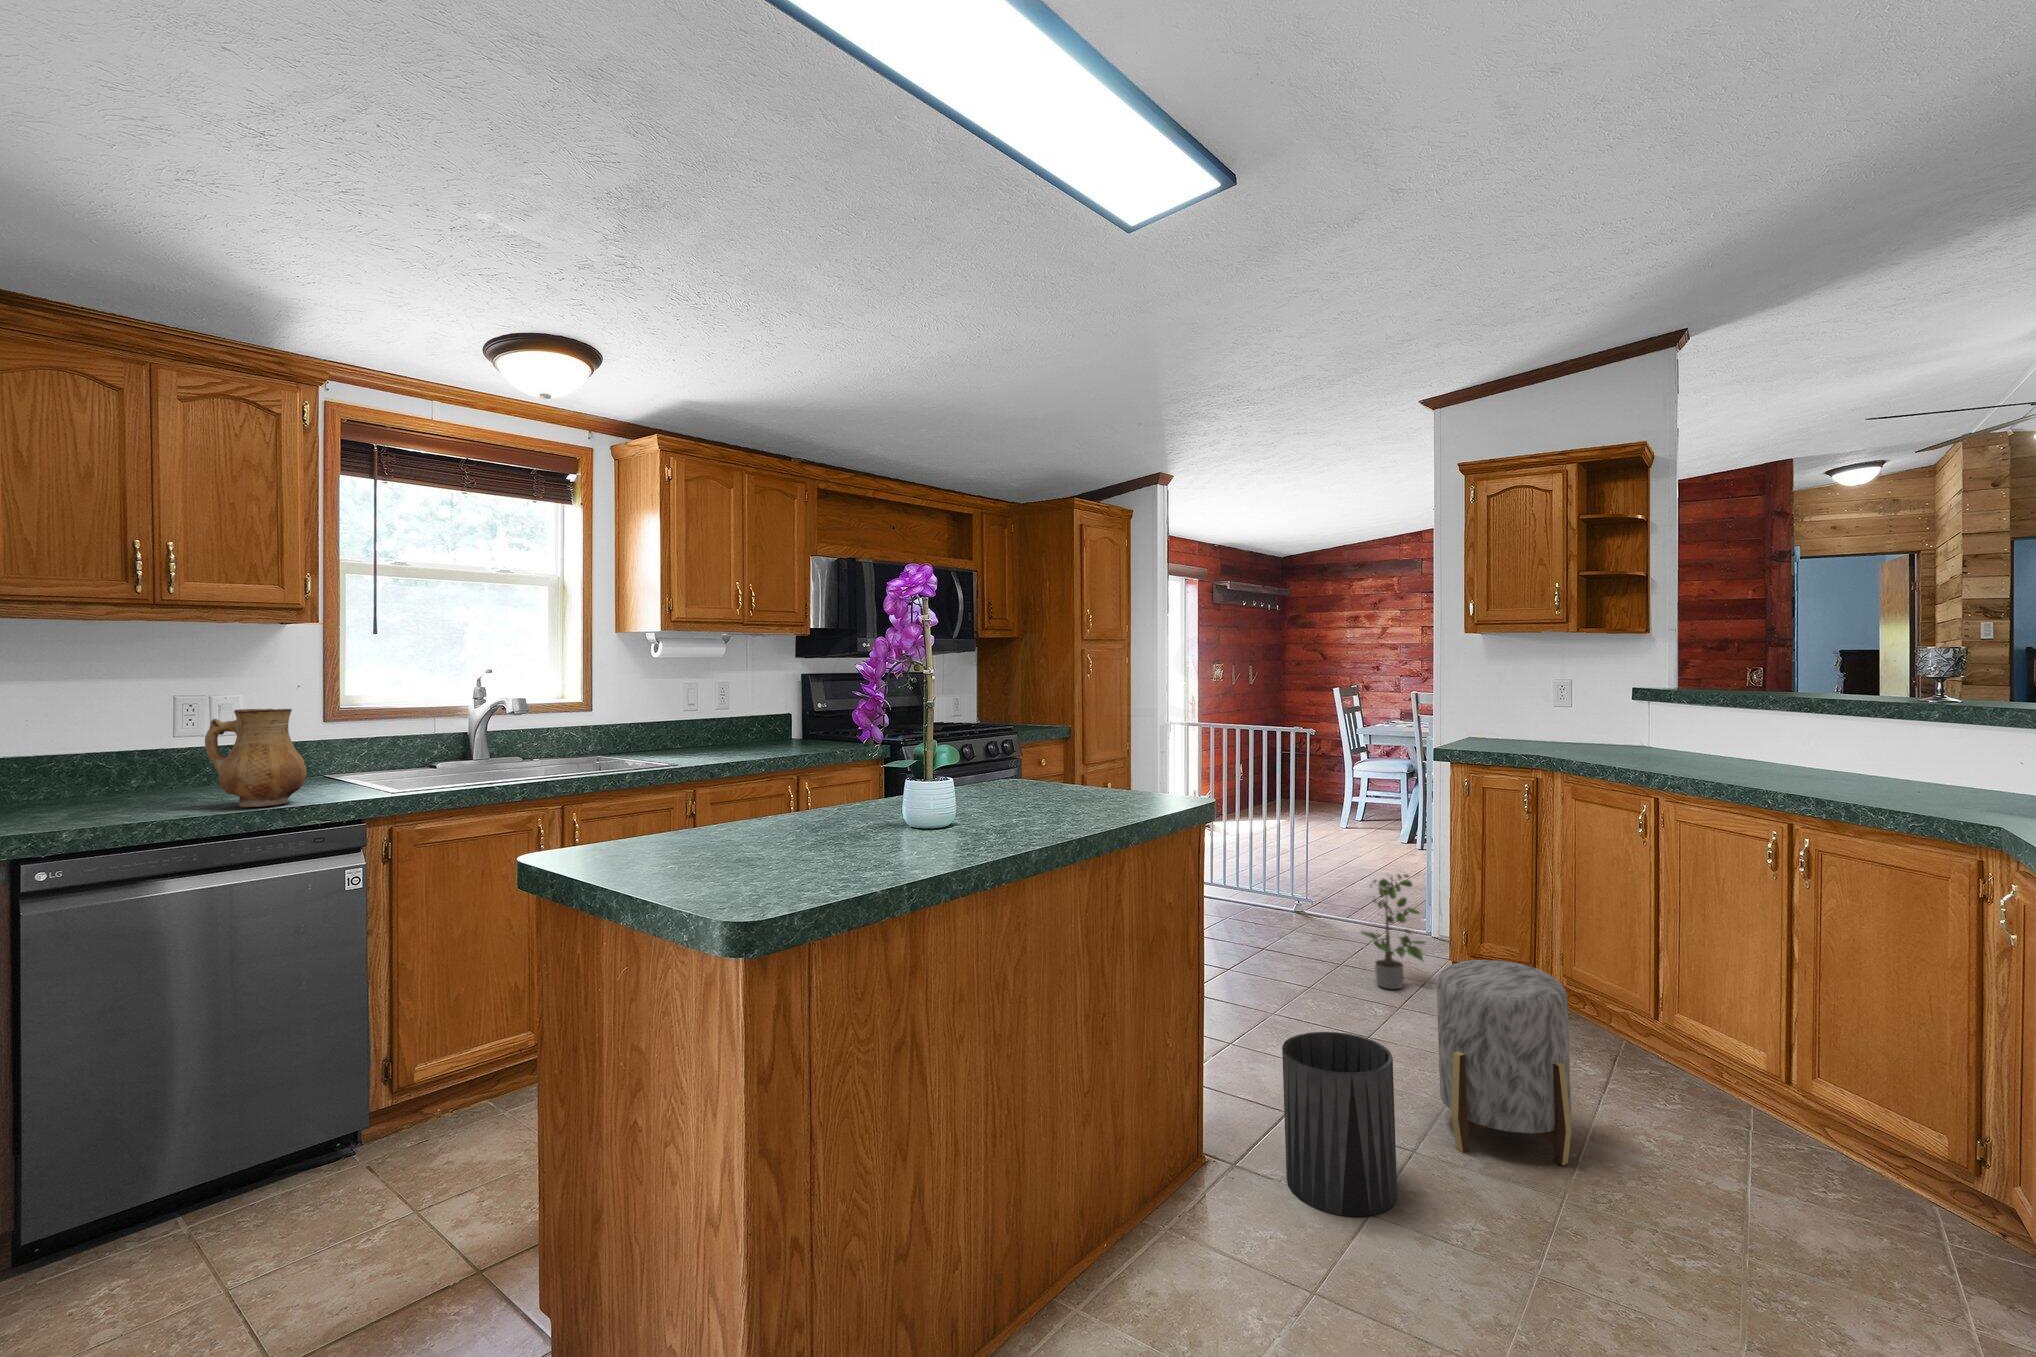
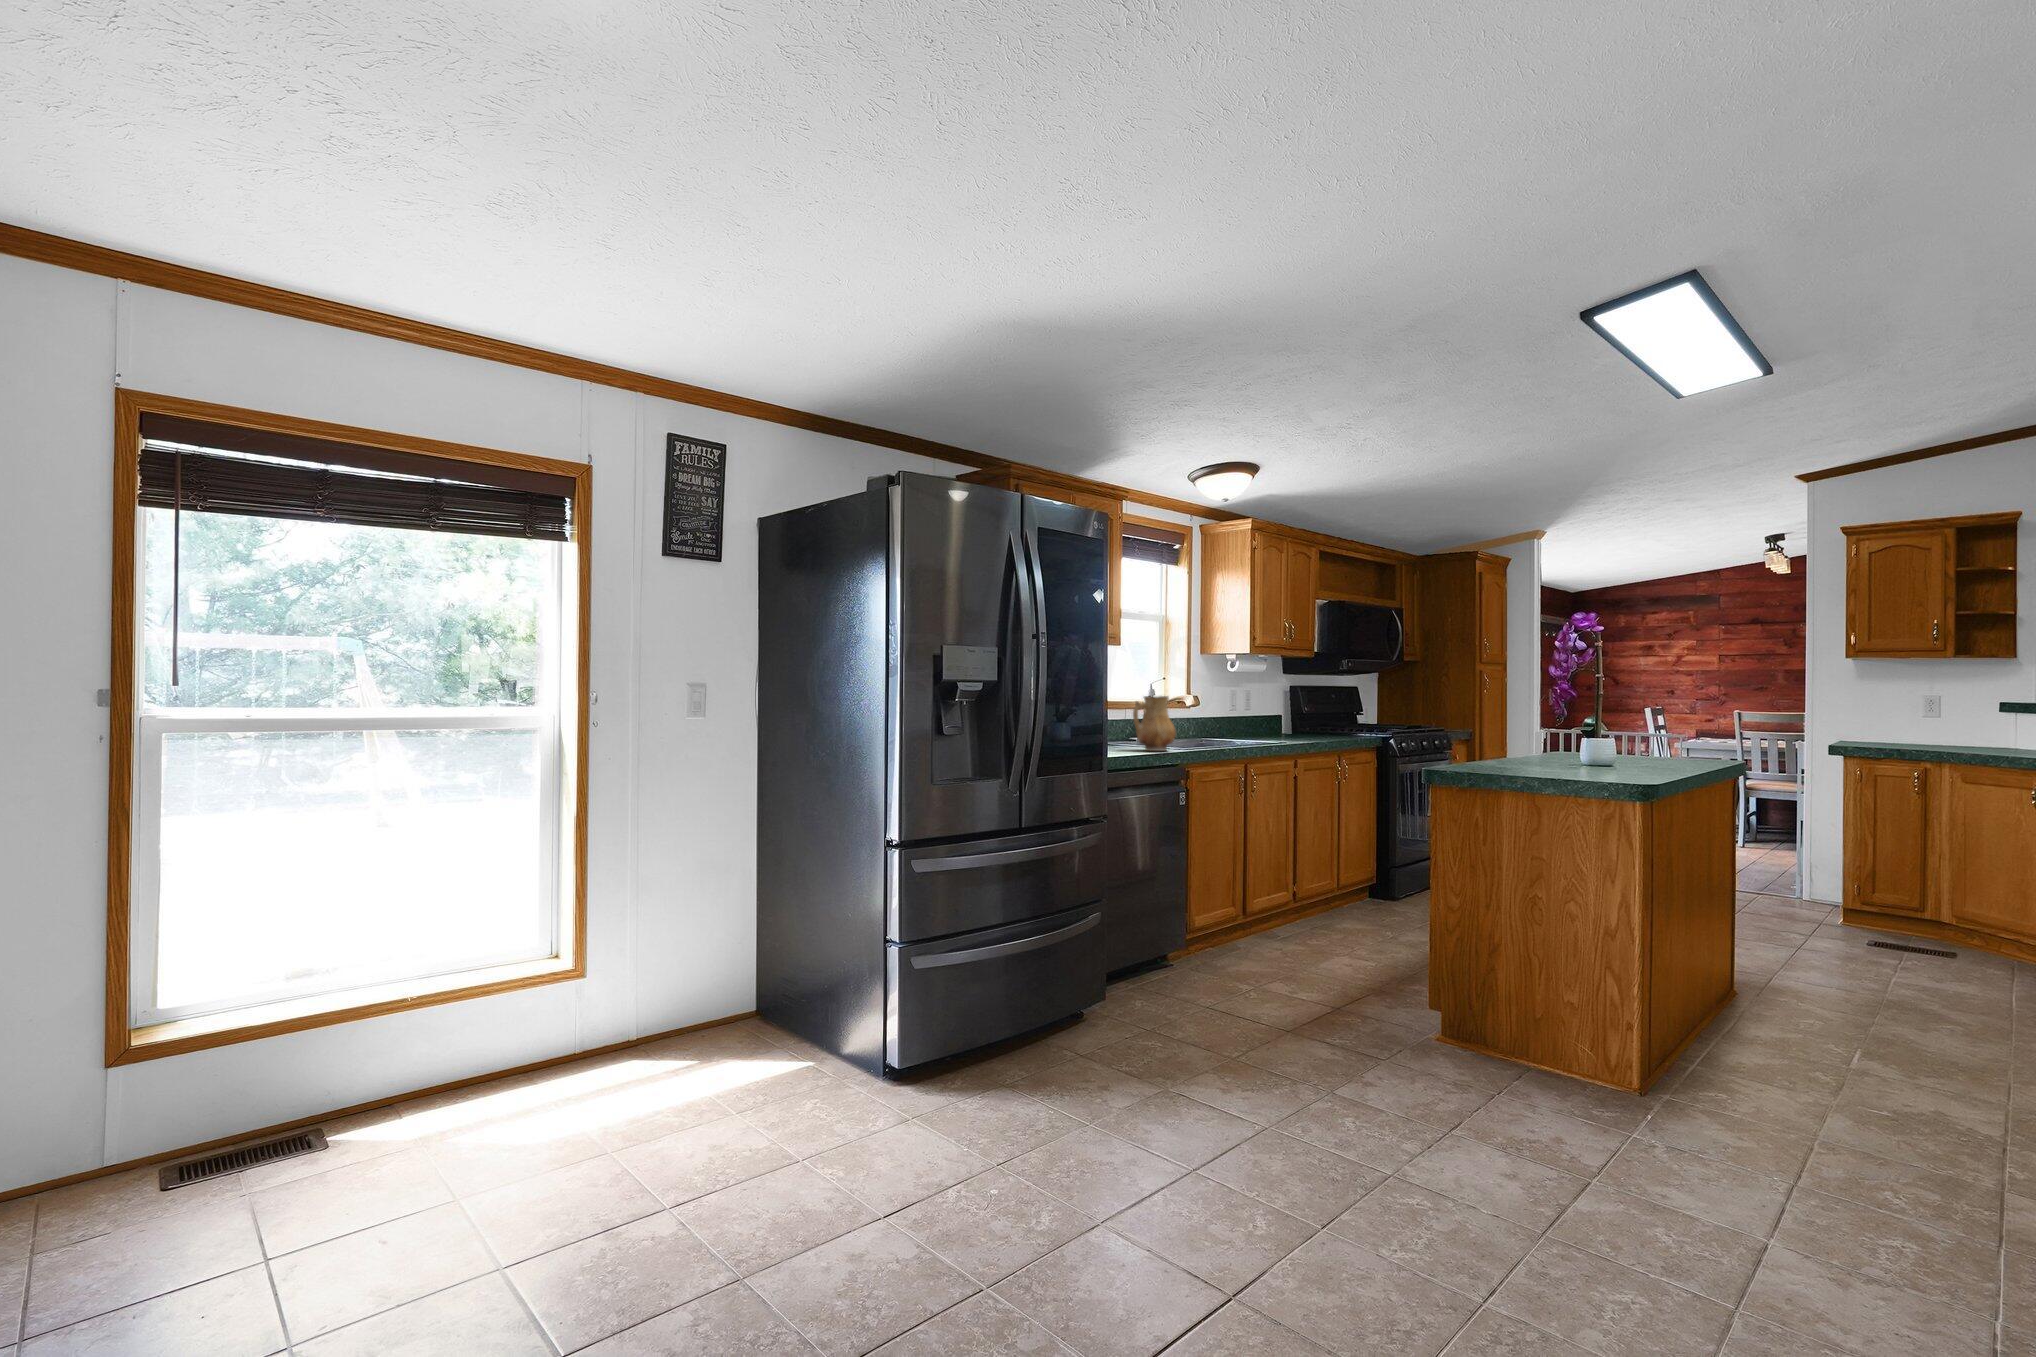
potted plant: present [1361,874,1425,989] -> none [1774,835,1830,921]
stool: present [1437,960,1572,1165] -> none [1893,873,2004,995]
trash can: present [1282,1032,1397,1216] -> none [1806,906,1893,1004]

